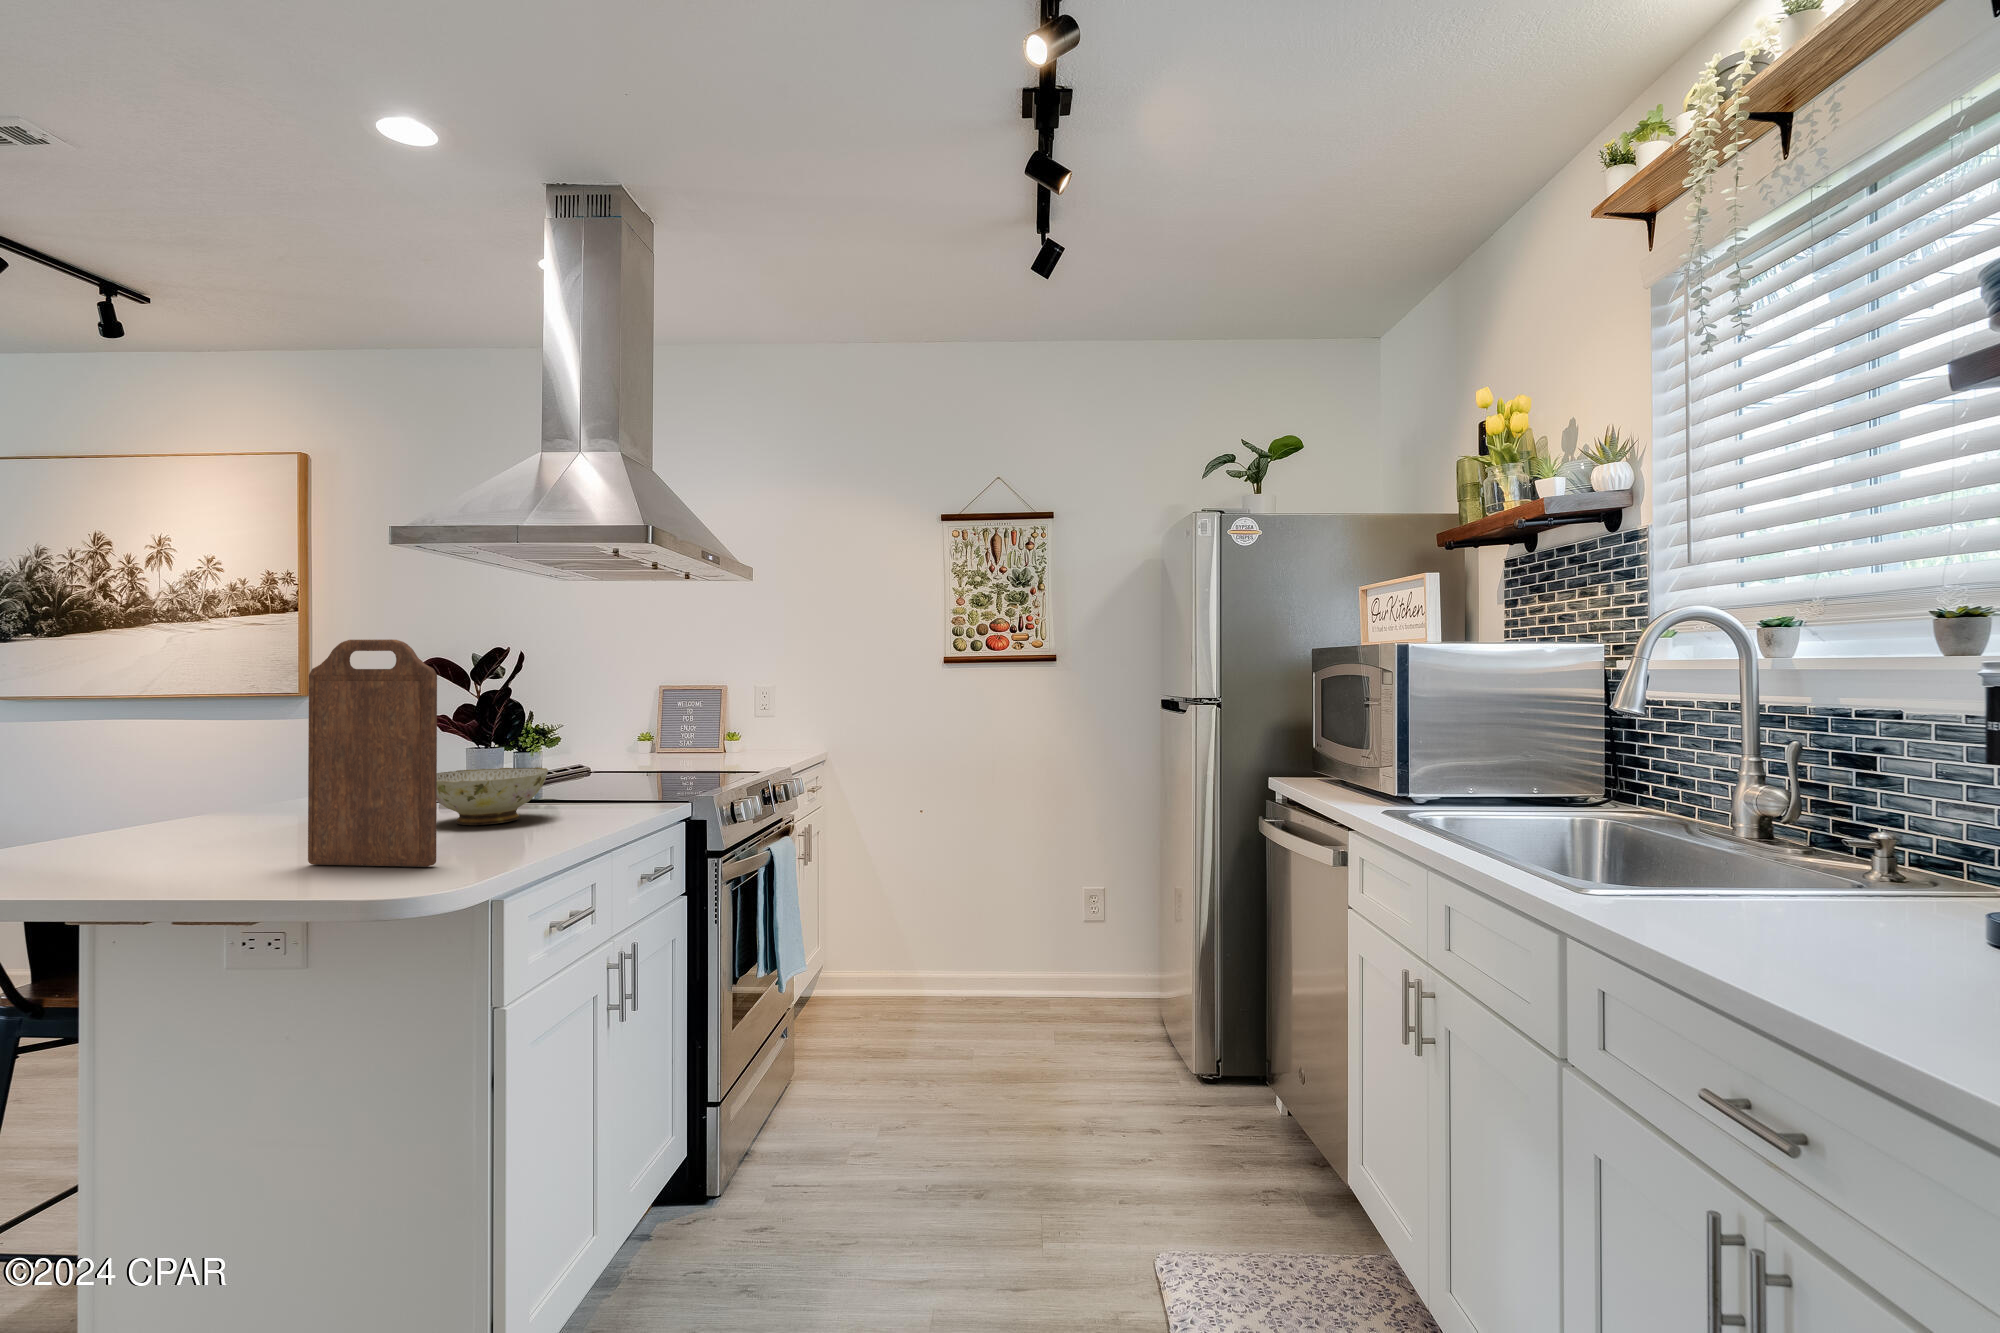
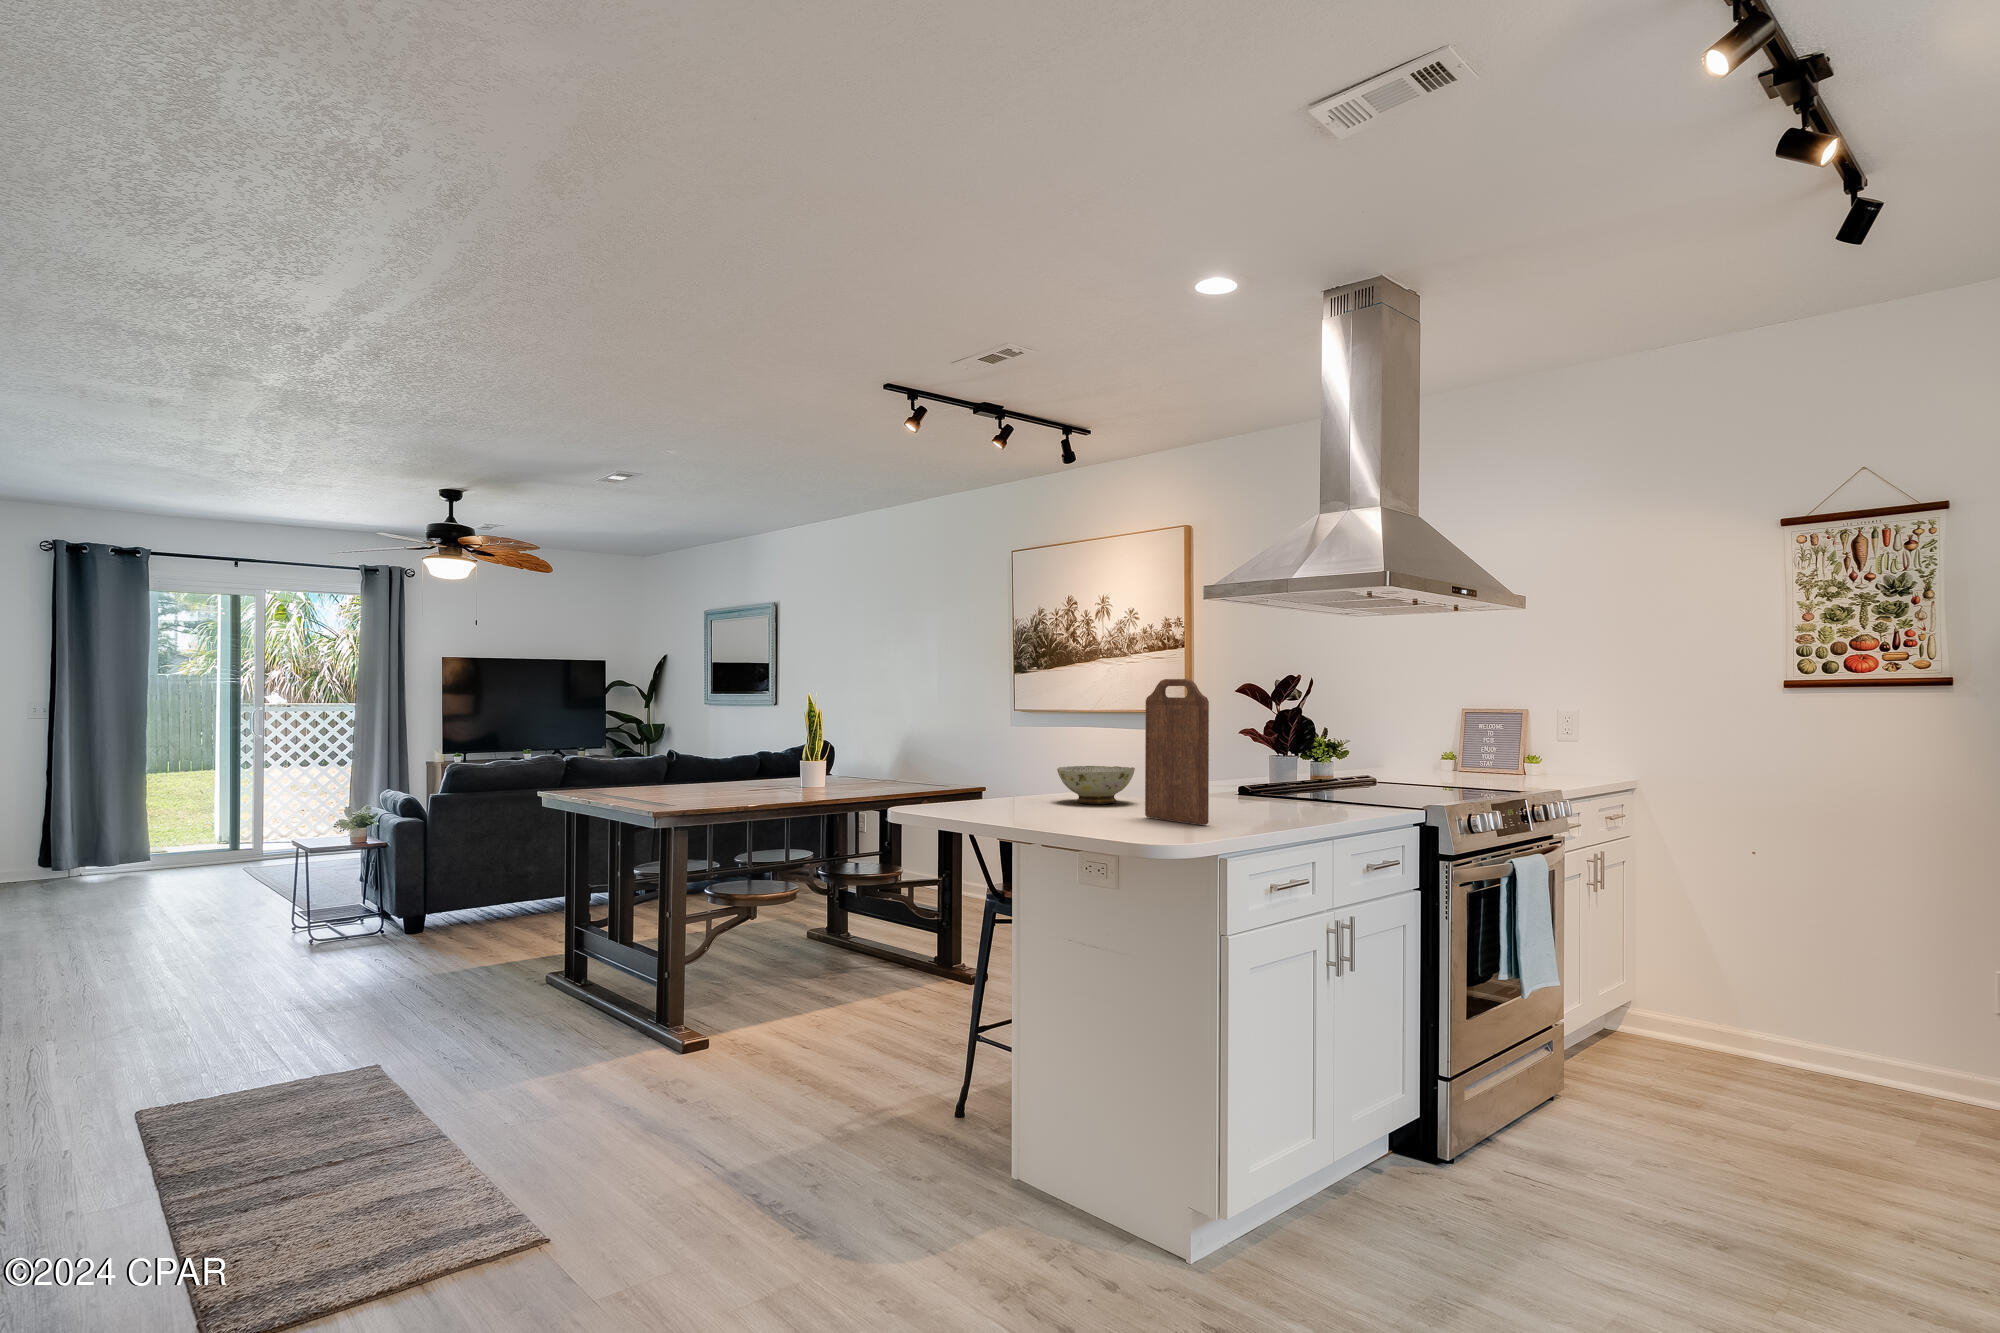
ceramic bowl: present [437,767,548,825] -> present [1057,766,1135,804]

